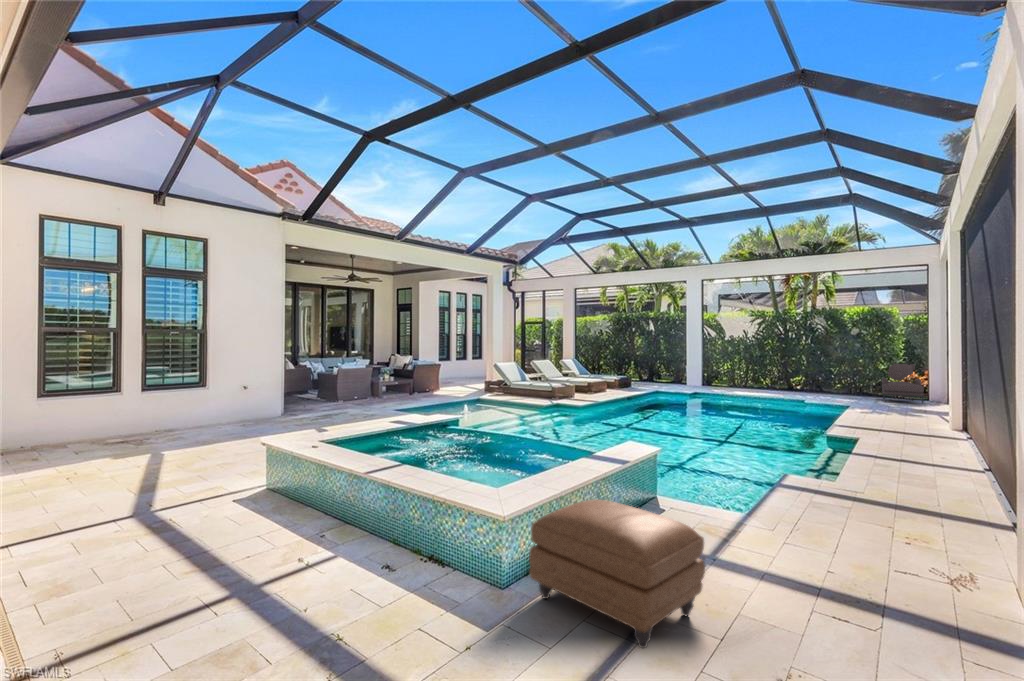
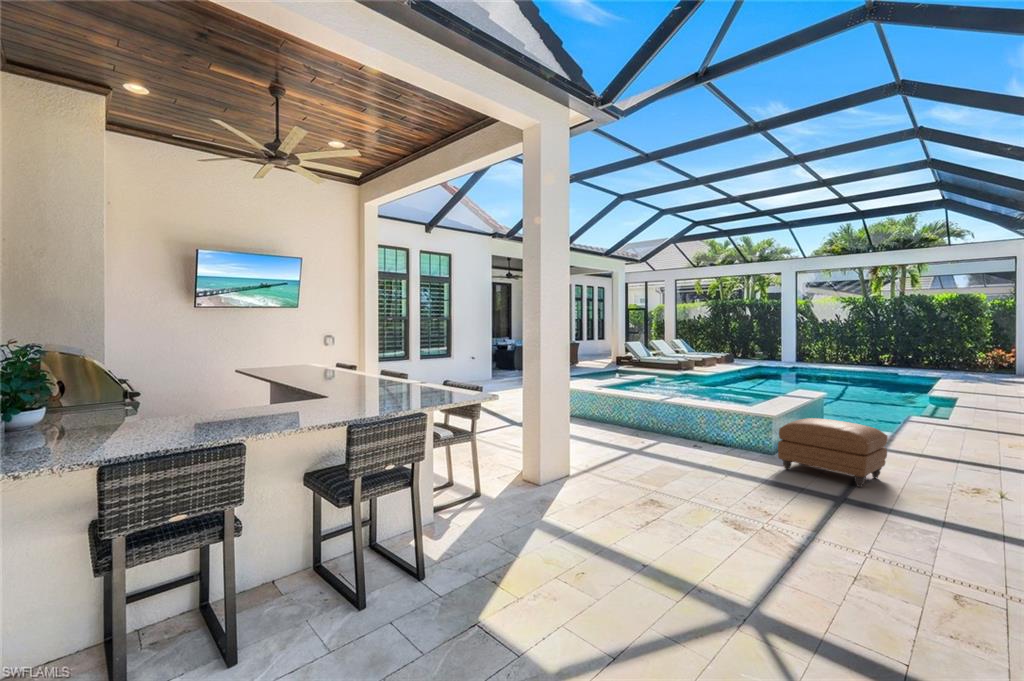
armchair: present [882,364,924,403] -> none [966,343,1008,378]

